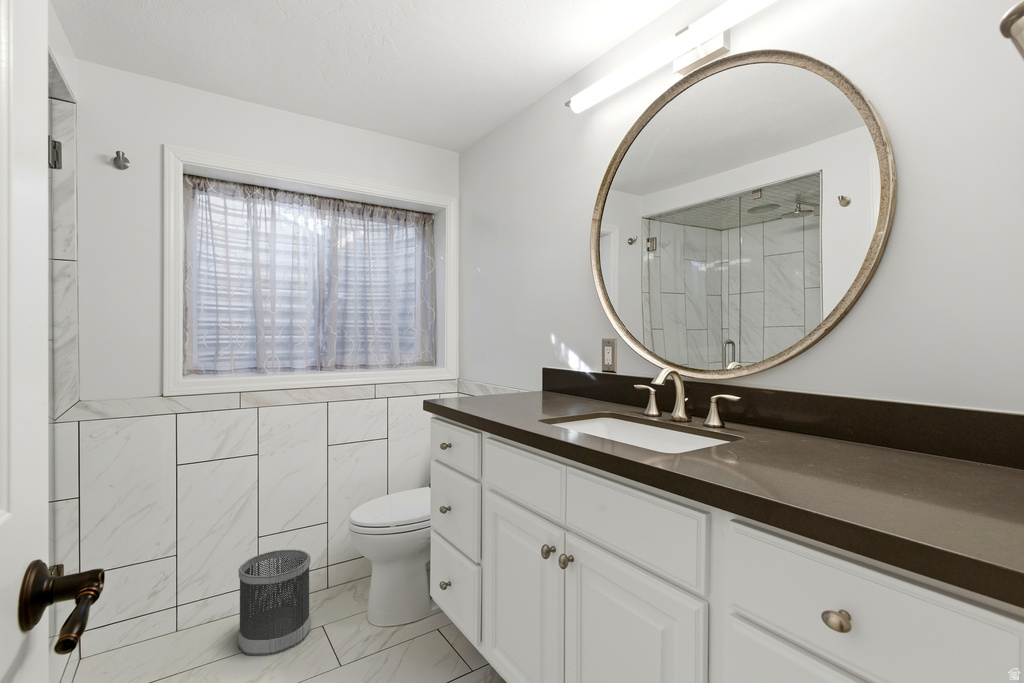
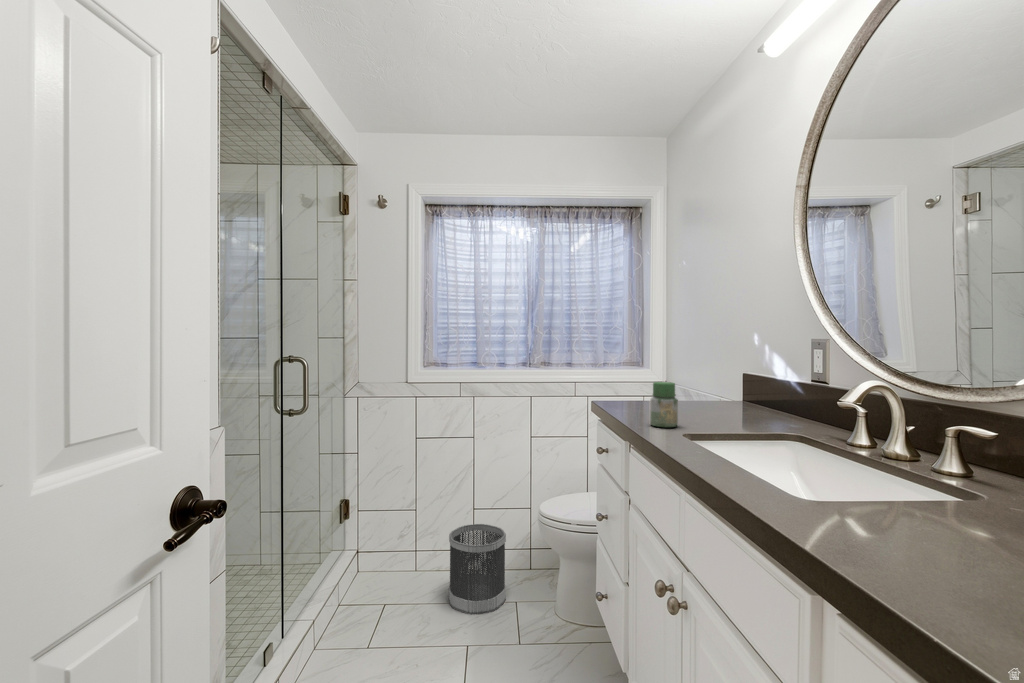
jar: none [498,376,521,416] -> present [650,382,678,427]

